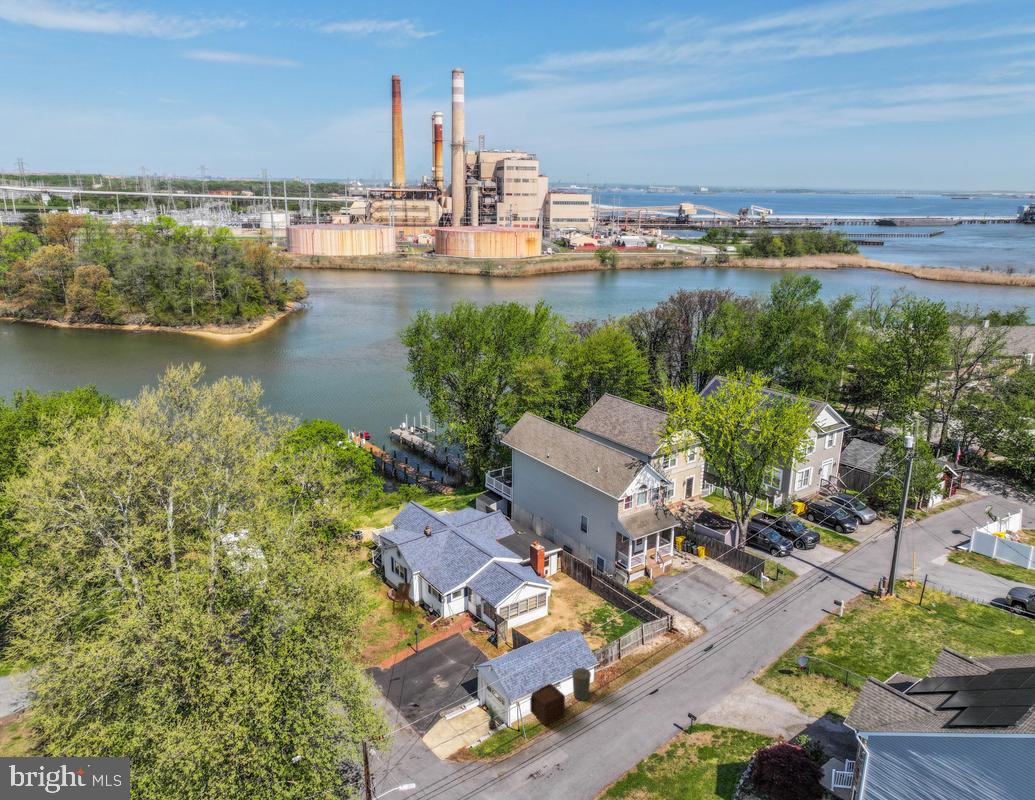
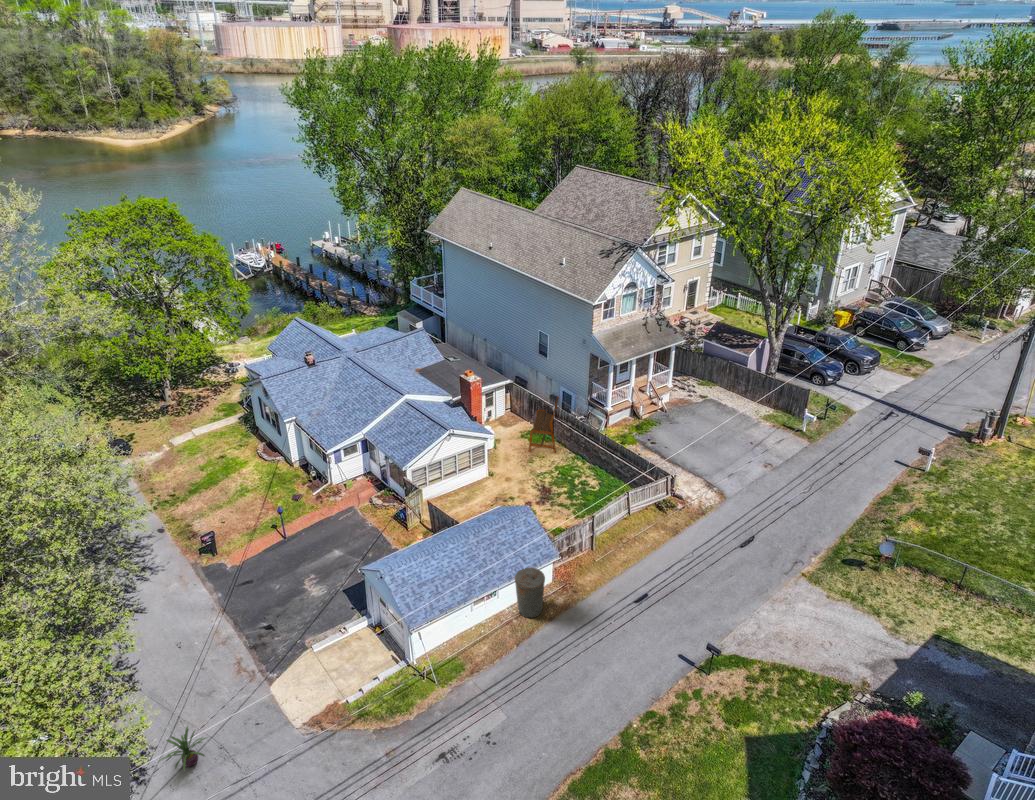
bench: present [393,576,412,614] -> present [529,397,559,453]
wooden crate: present [530,684,565,725] -> none [442,595,501,667]
decorative plant: present [484,705,498,728] -> present [160,727,205,770]

